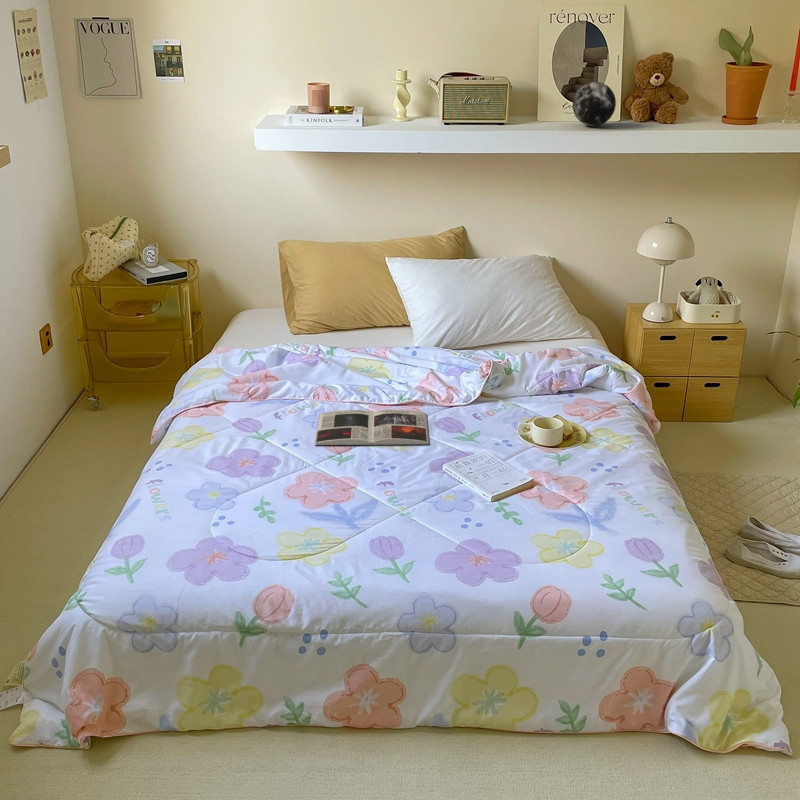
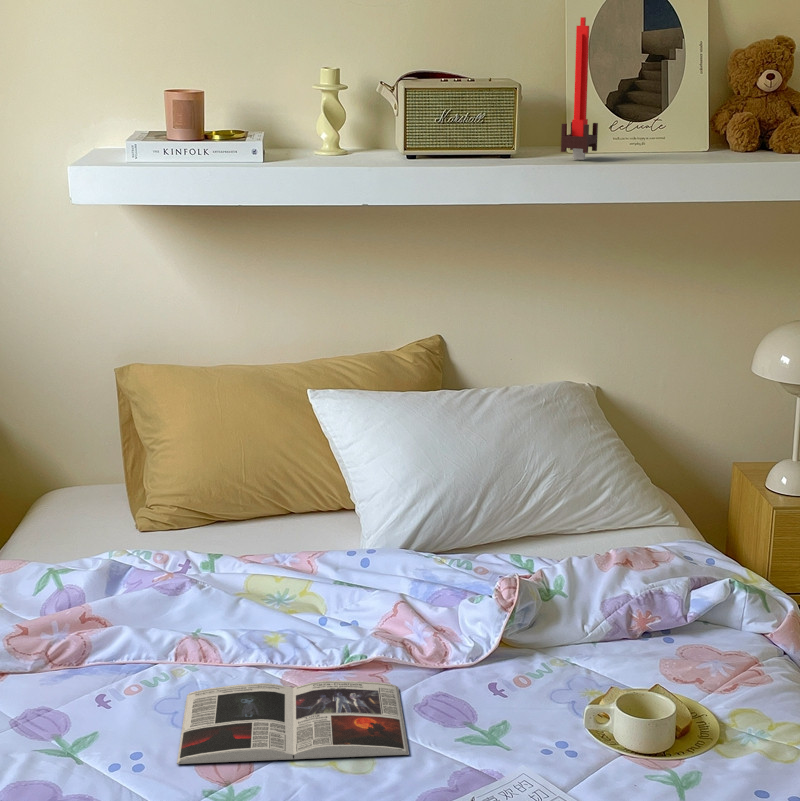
candle: none [532,43,554,127] -> present [561,17,598,160]
decorative orb: present [573,82,616,126] -> none [629,83,703,157]

